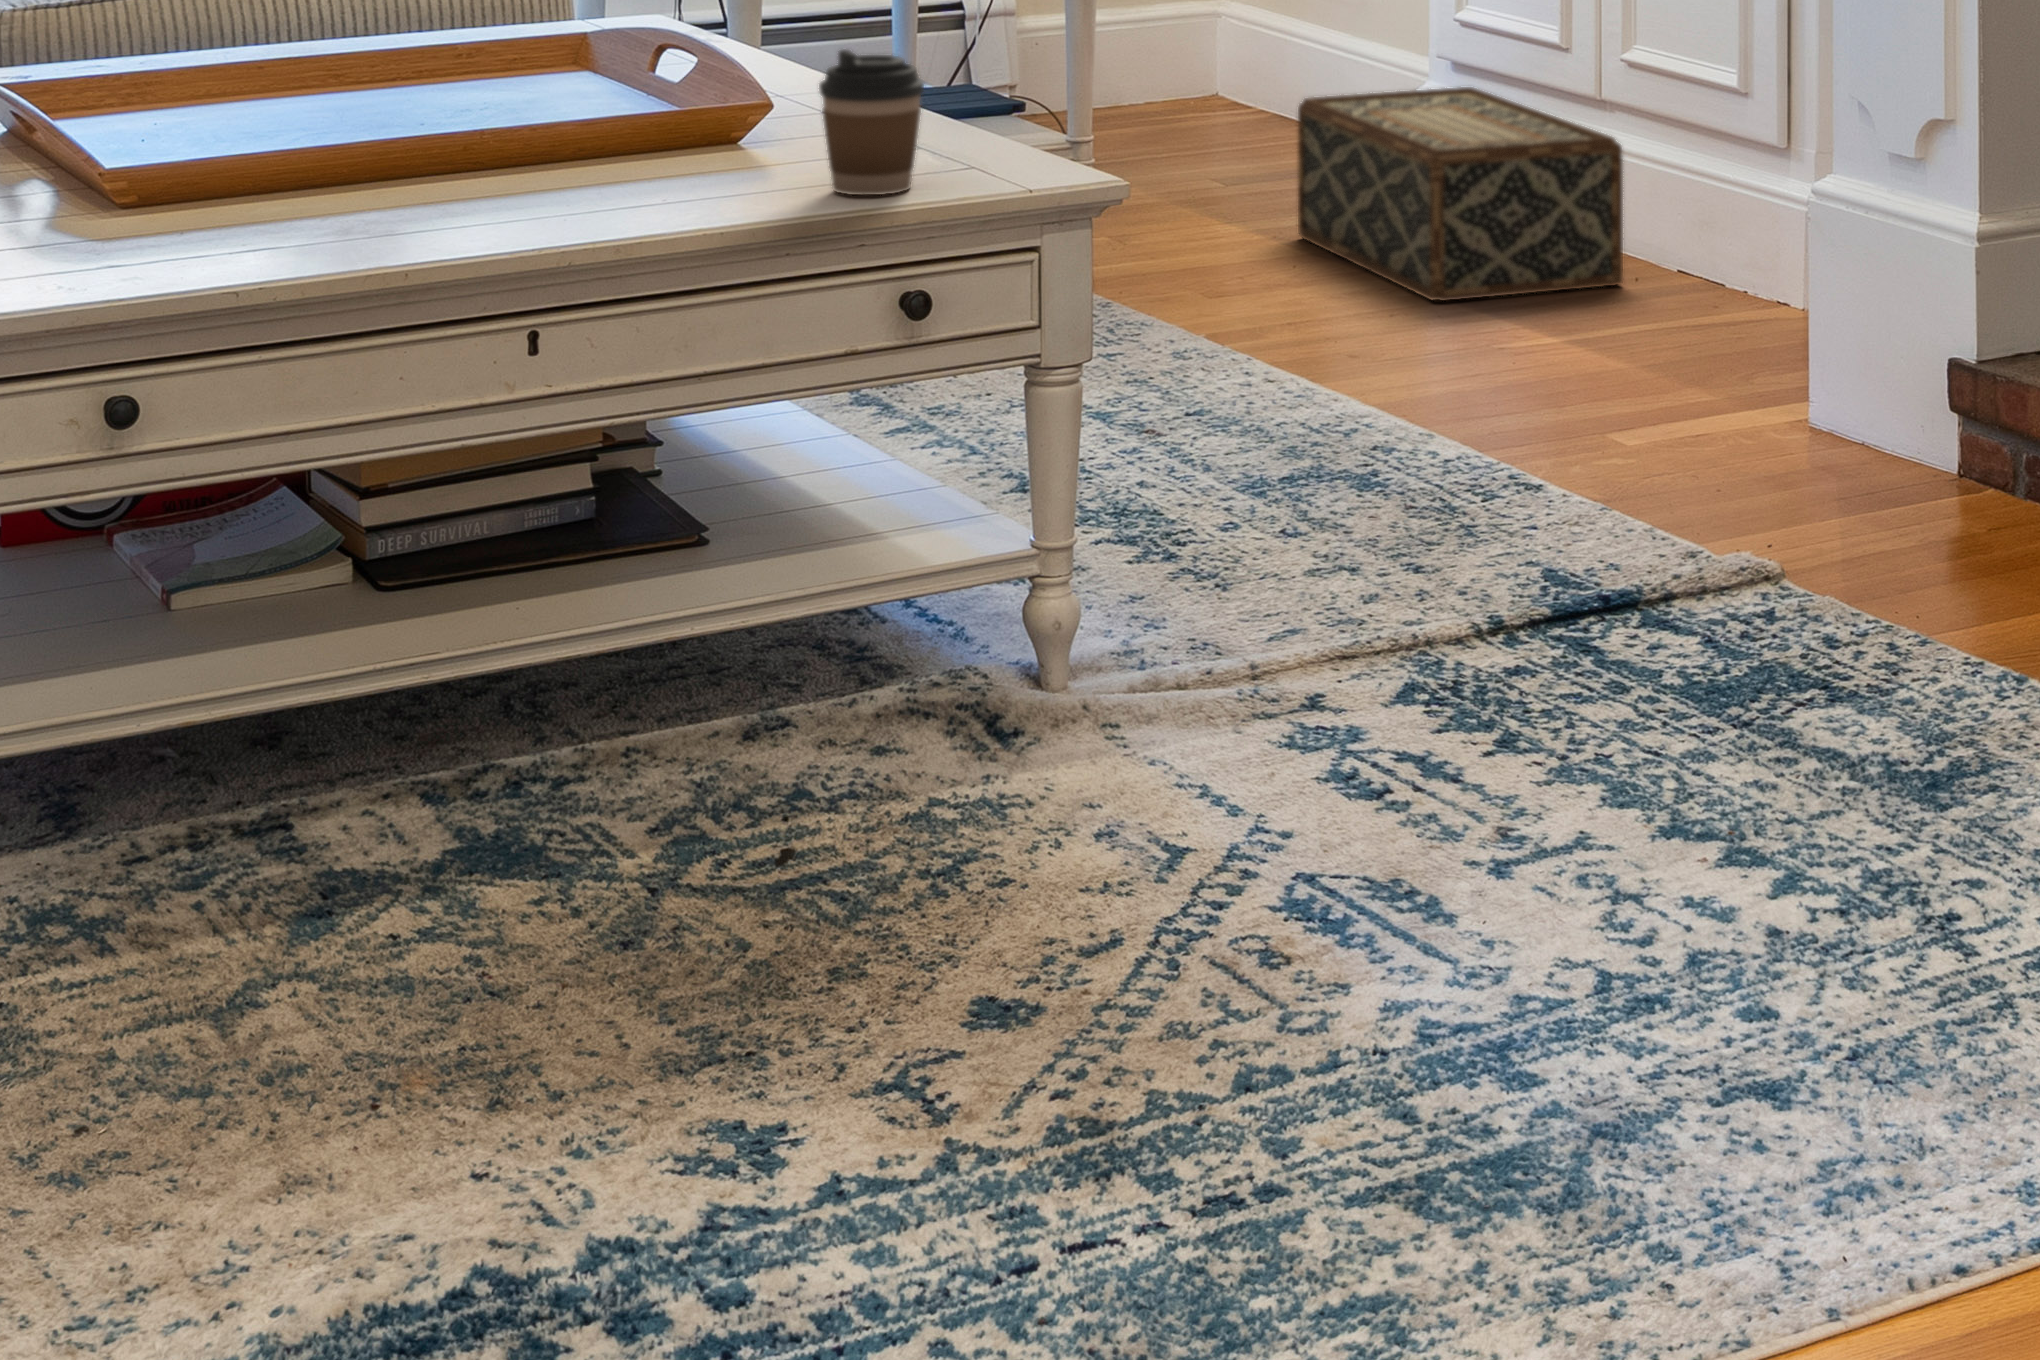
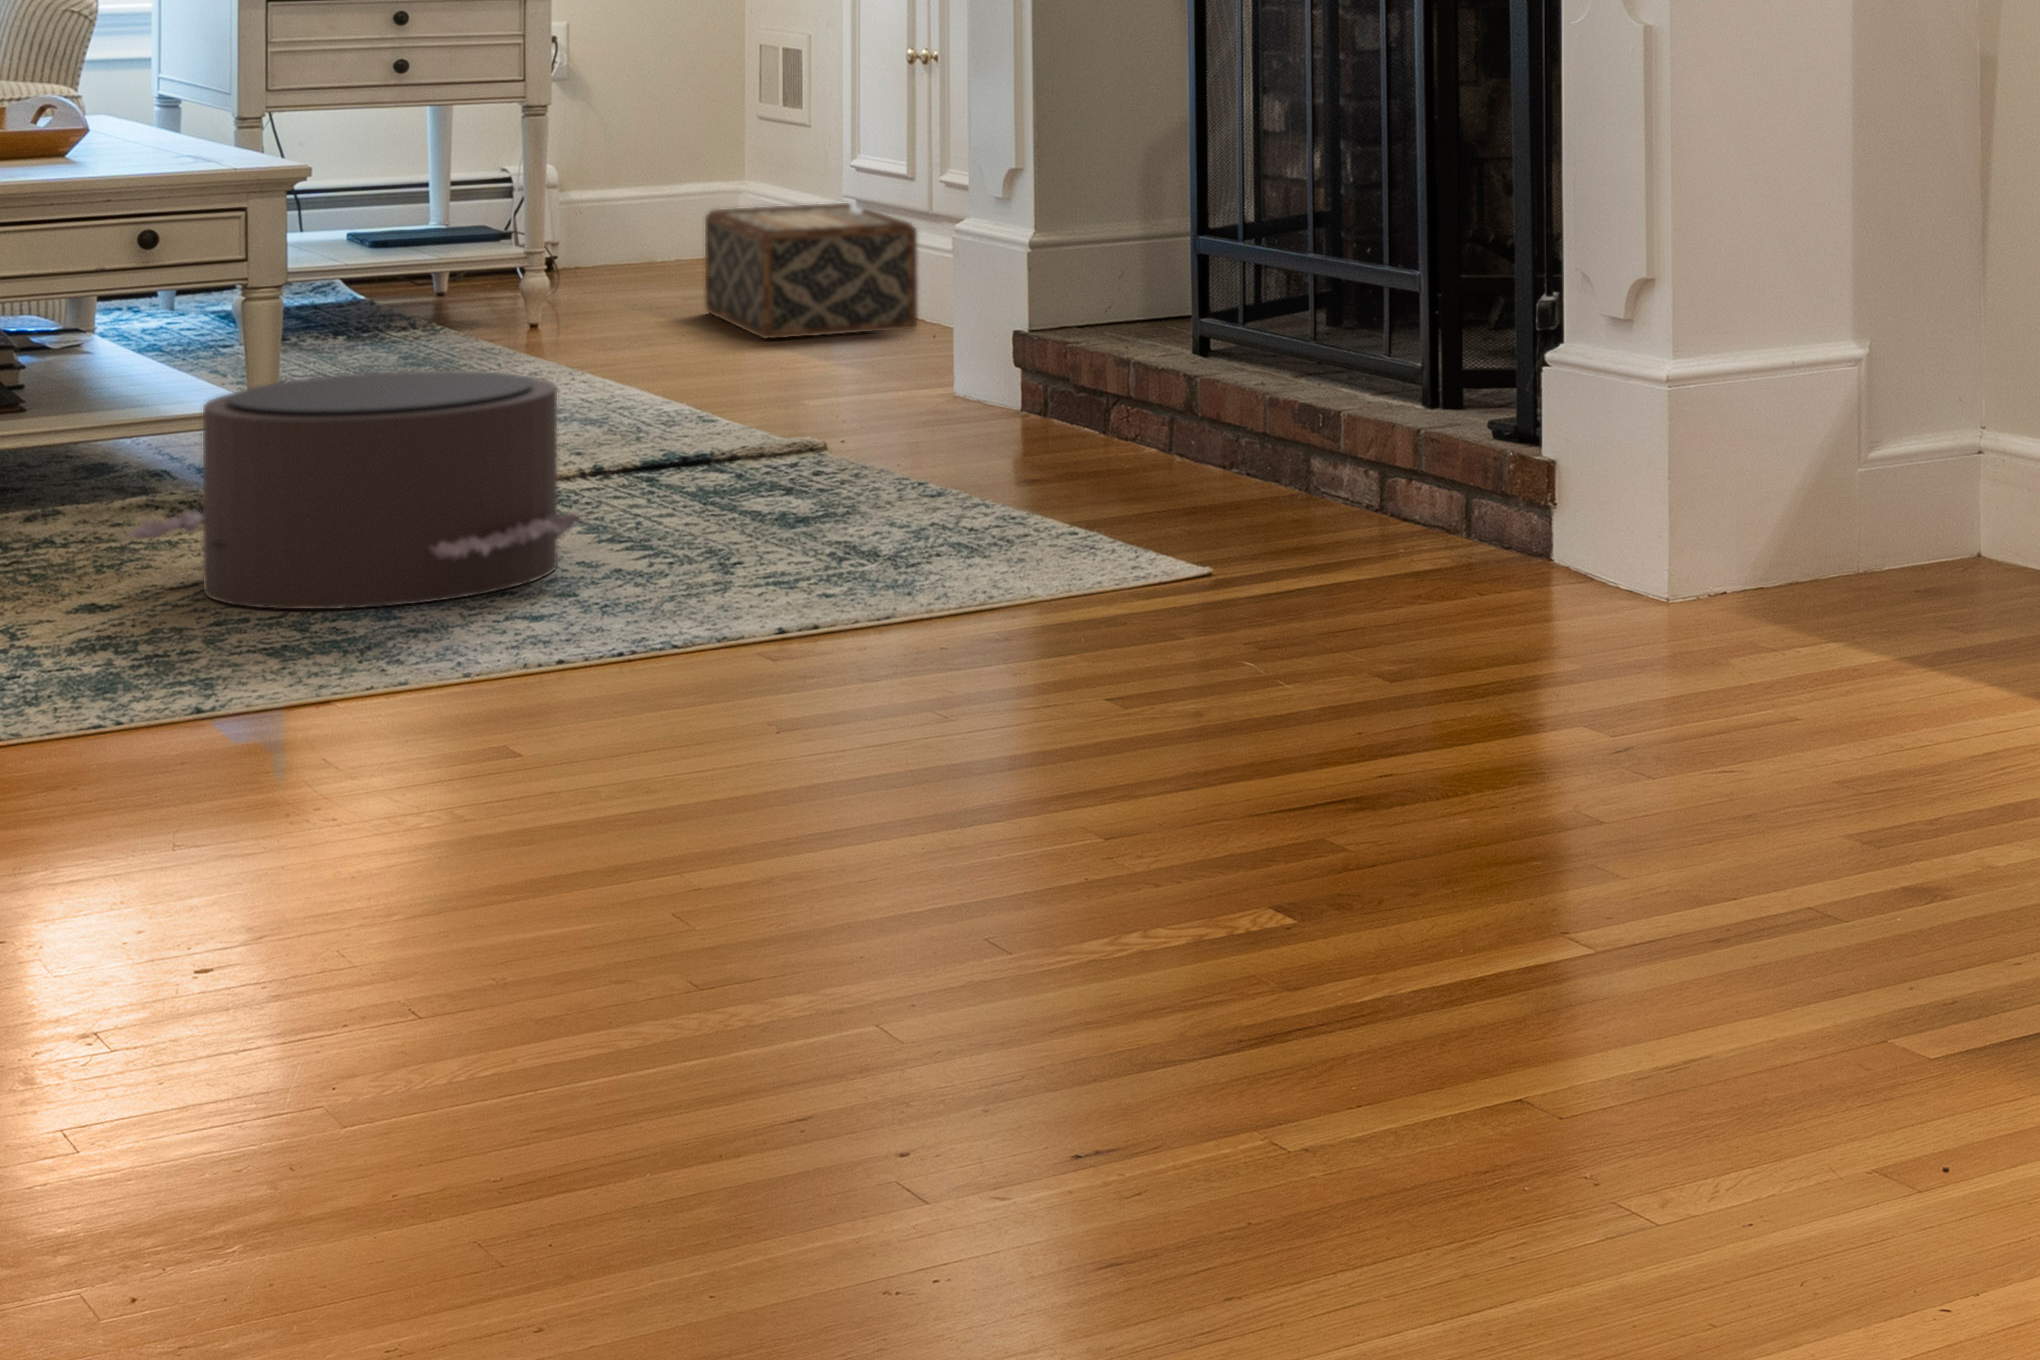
coffee cup: present [819,50,924,195] -> none [76,73,152,164]
pouf: none [999,554,1717,1026] -> present [128,370,582,609]

